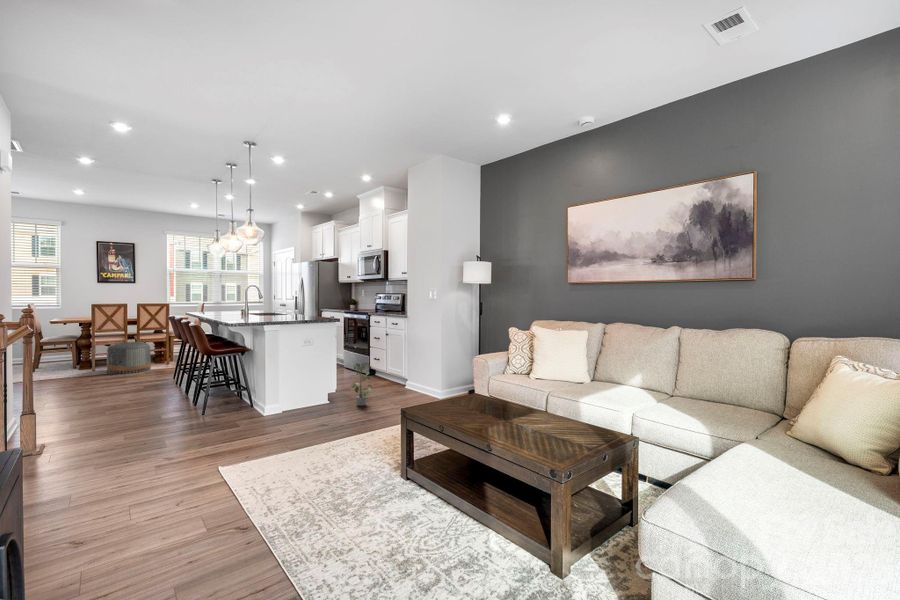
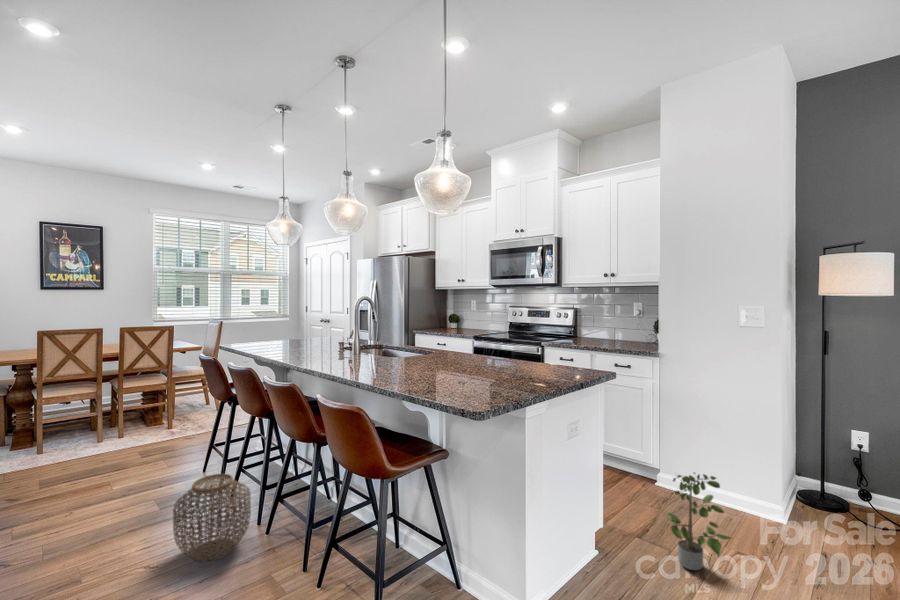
pouf: present [107,342,151,374] -> none [69,396,148,460]
woven basket: none [140,364,178,399] -> present [173,474,251,561]

